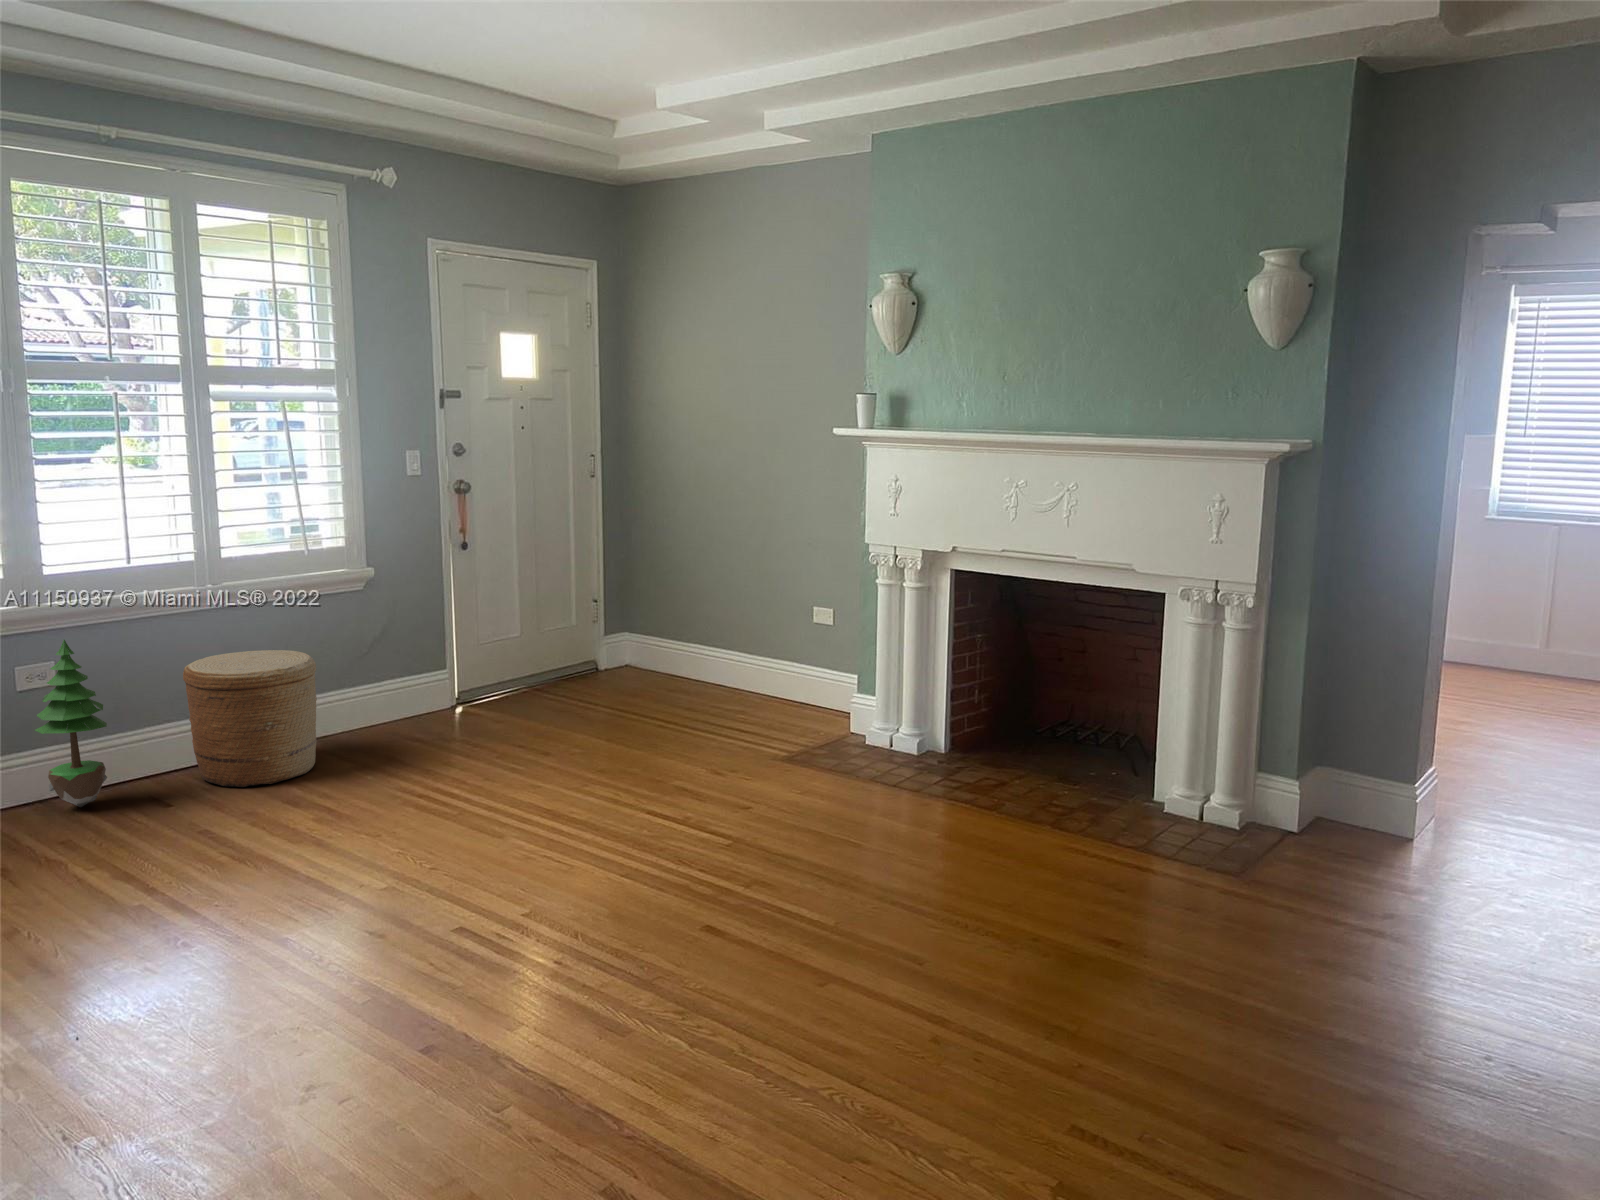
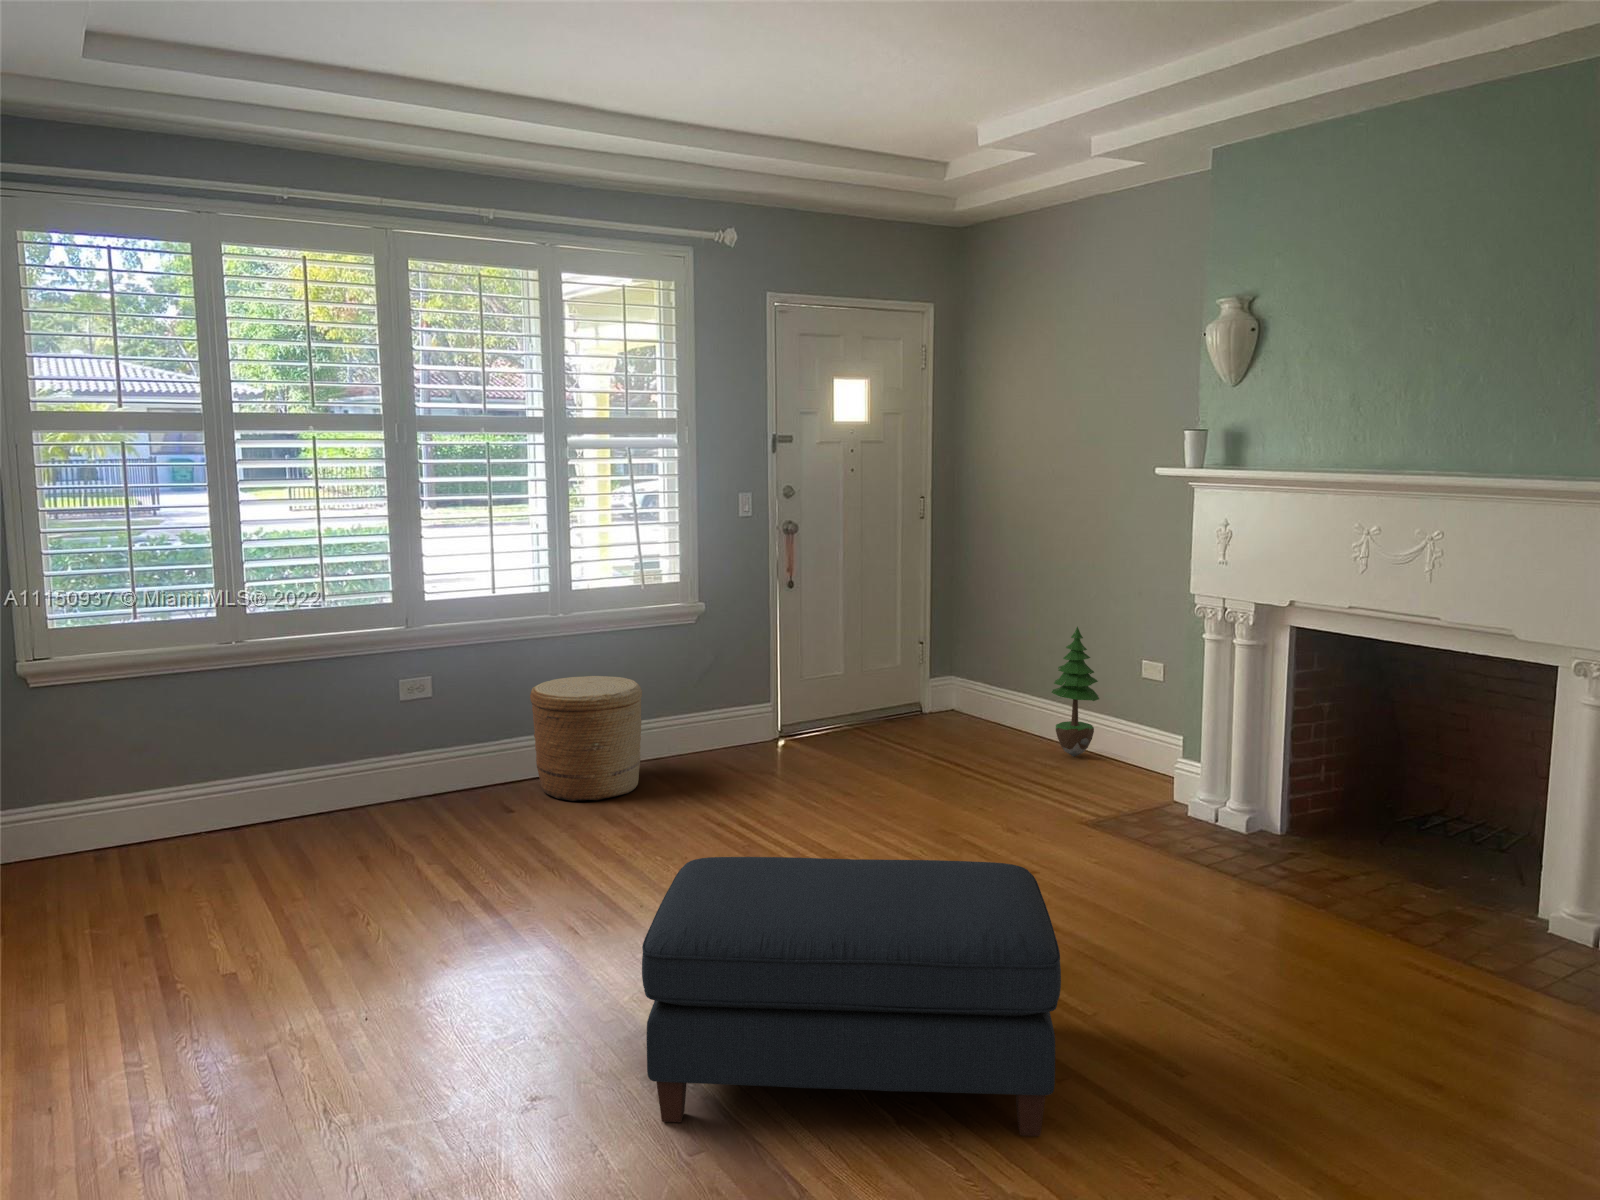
potted tree: present [35,640,107,807] -> present [1052,627,1099,757]
ottoman: none [423,798,831,1090] -> present [642,857,1061,1136]

